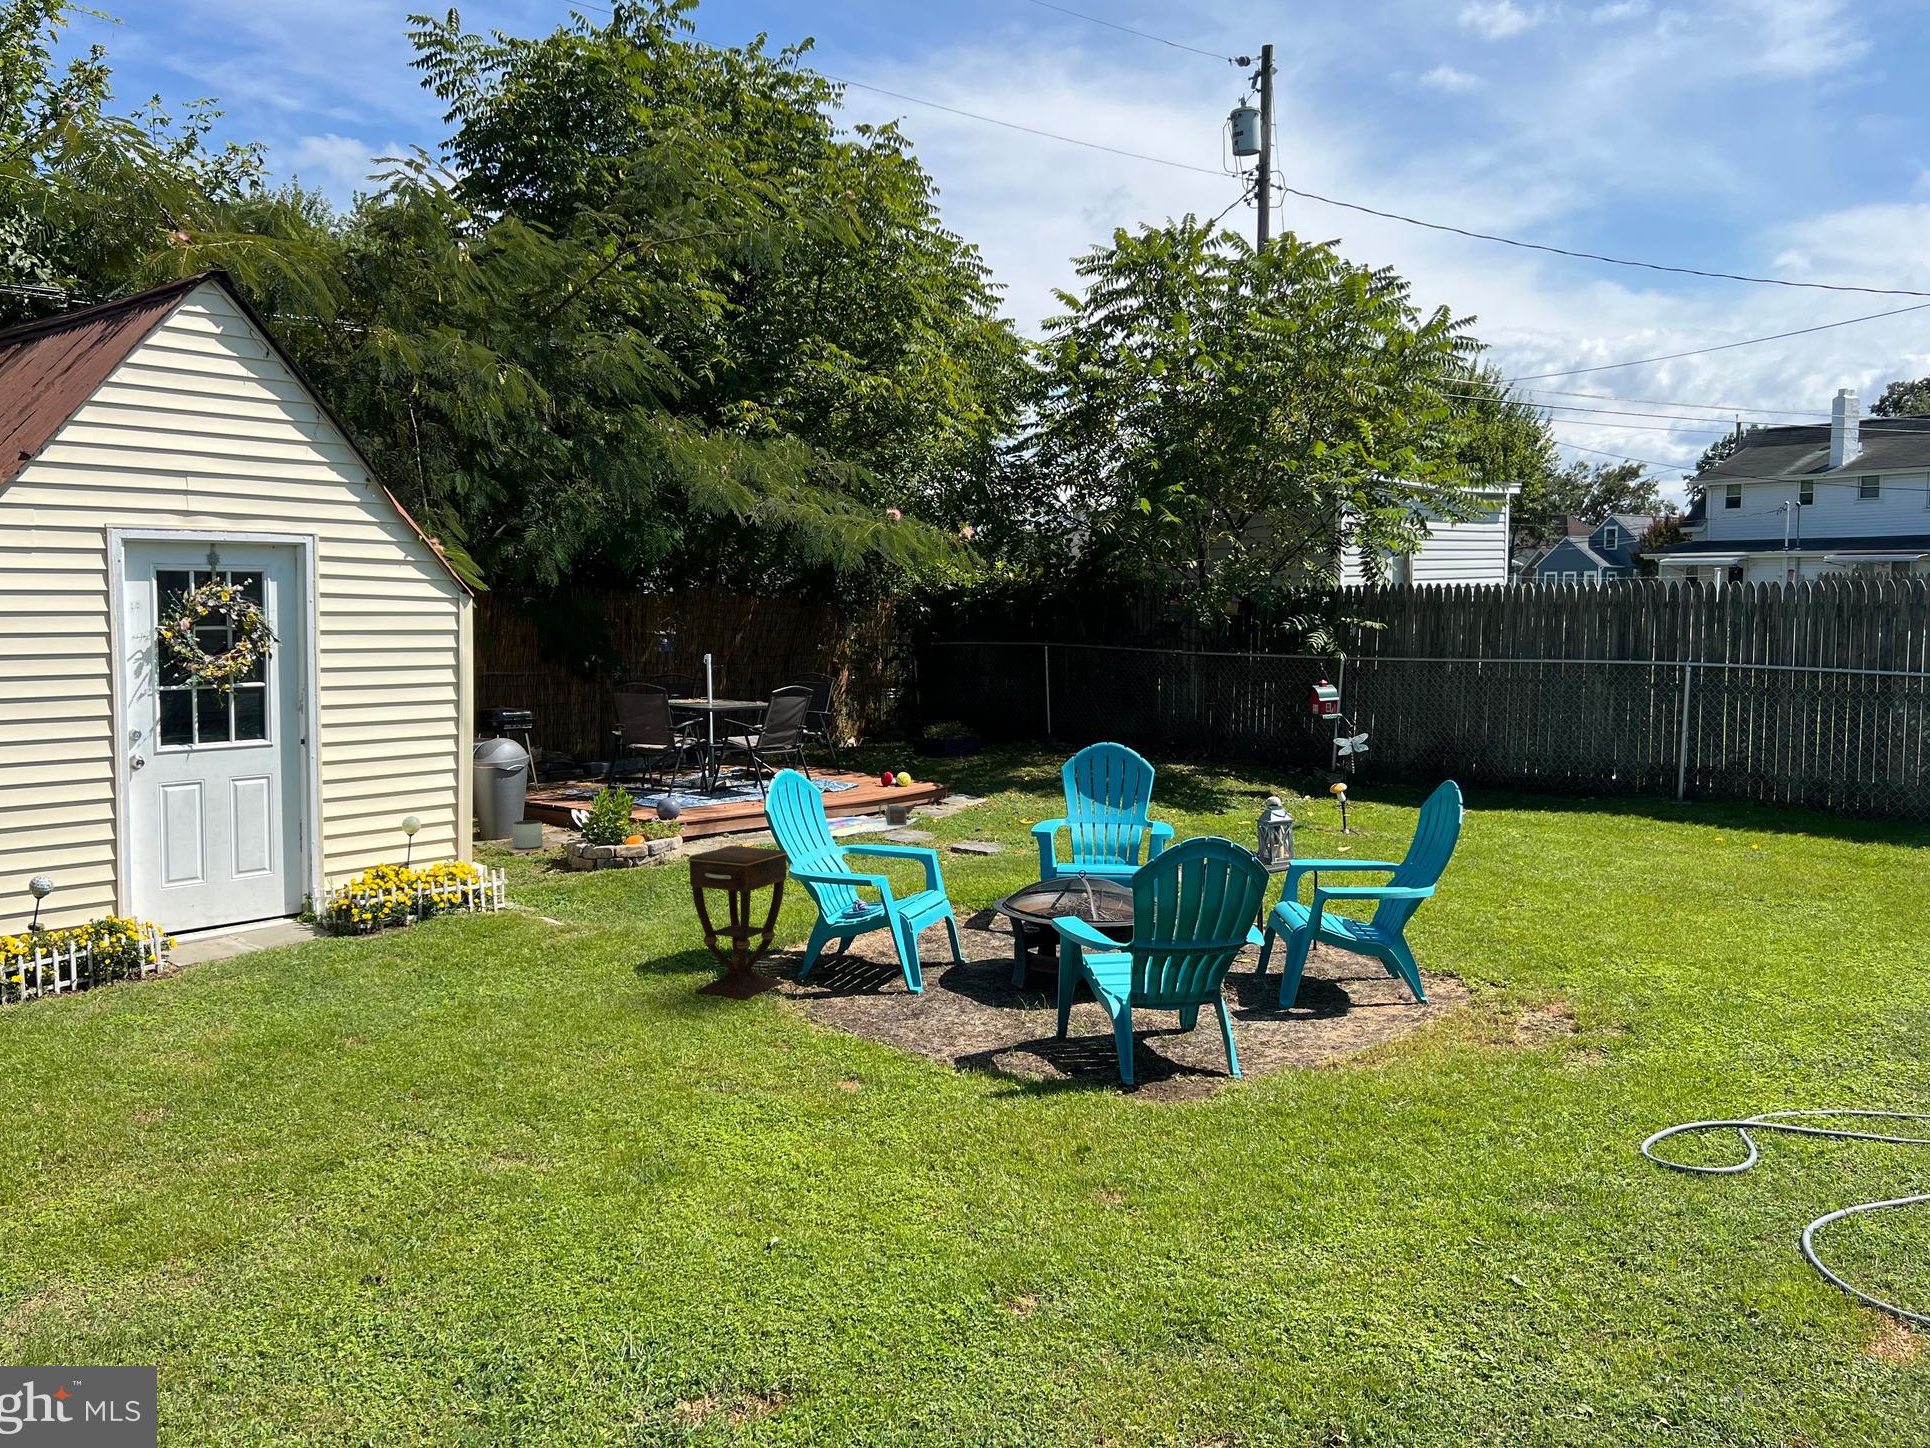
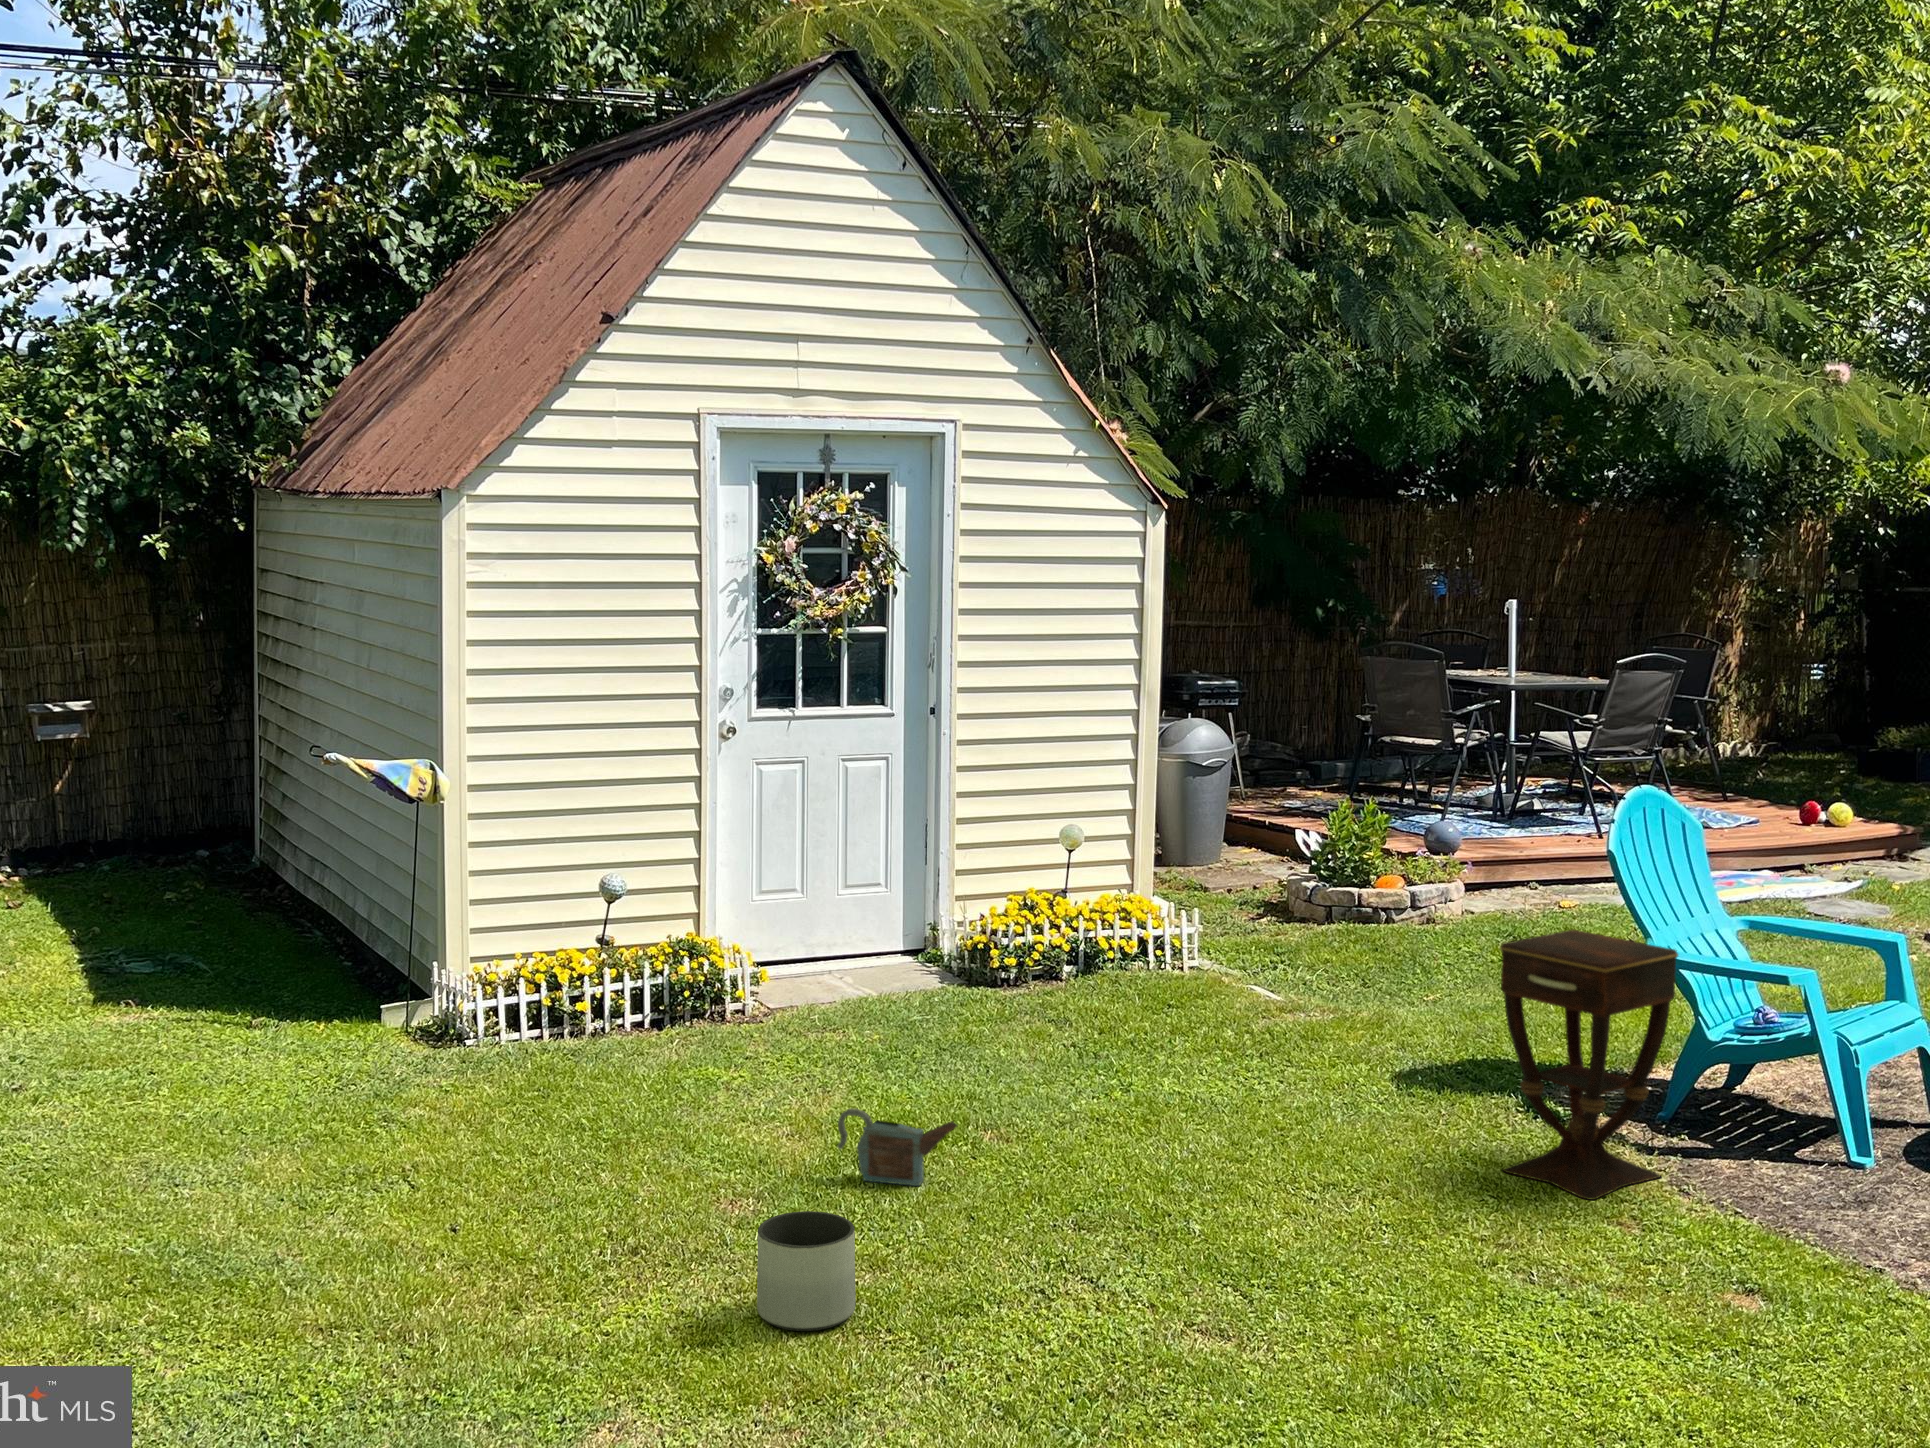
watering can: present [878,803,917,825] -> present [837,1108,958,1186]
planter: present [513,820,543,849] -> present [757,1211,856,1331]

